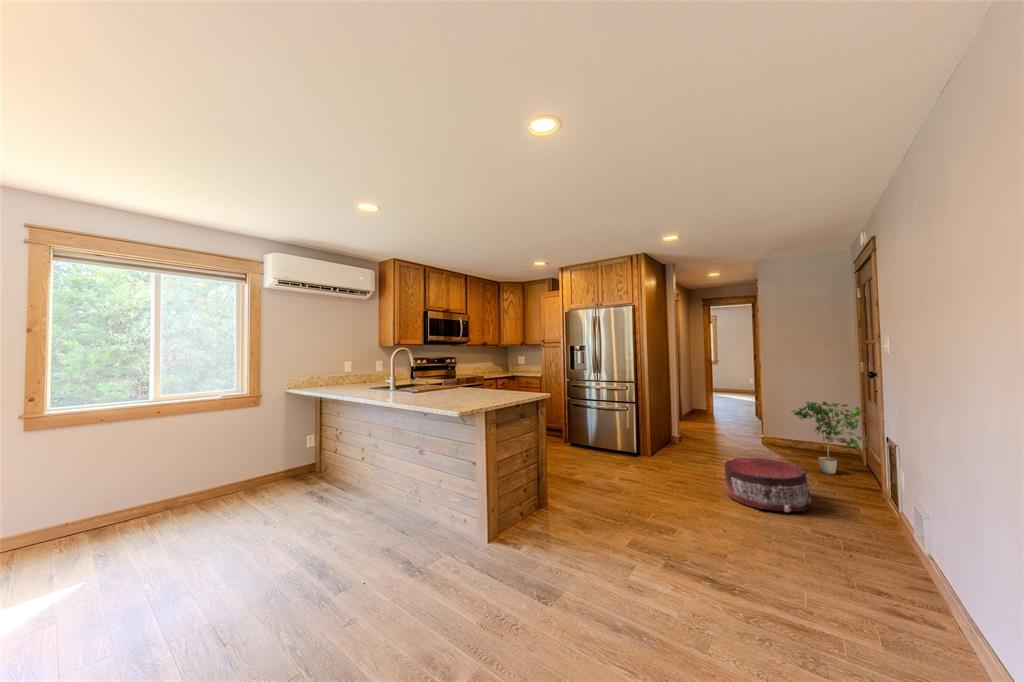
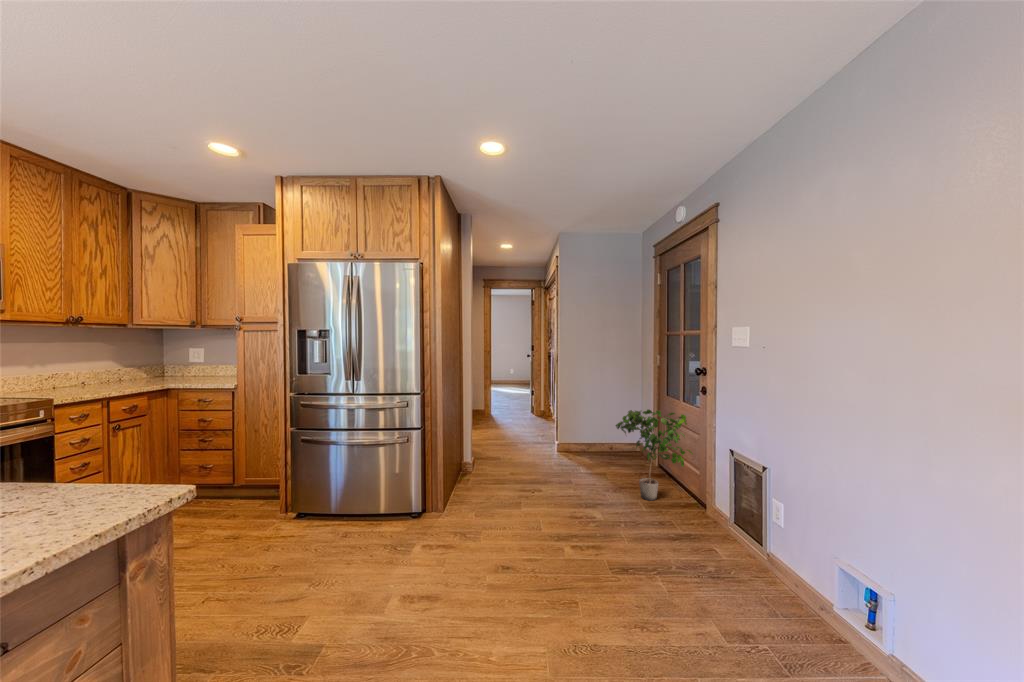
pouf: present [725,458,811,512] -> none [571,503,691,607]

